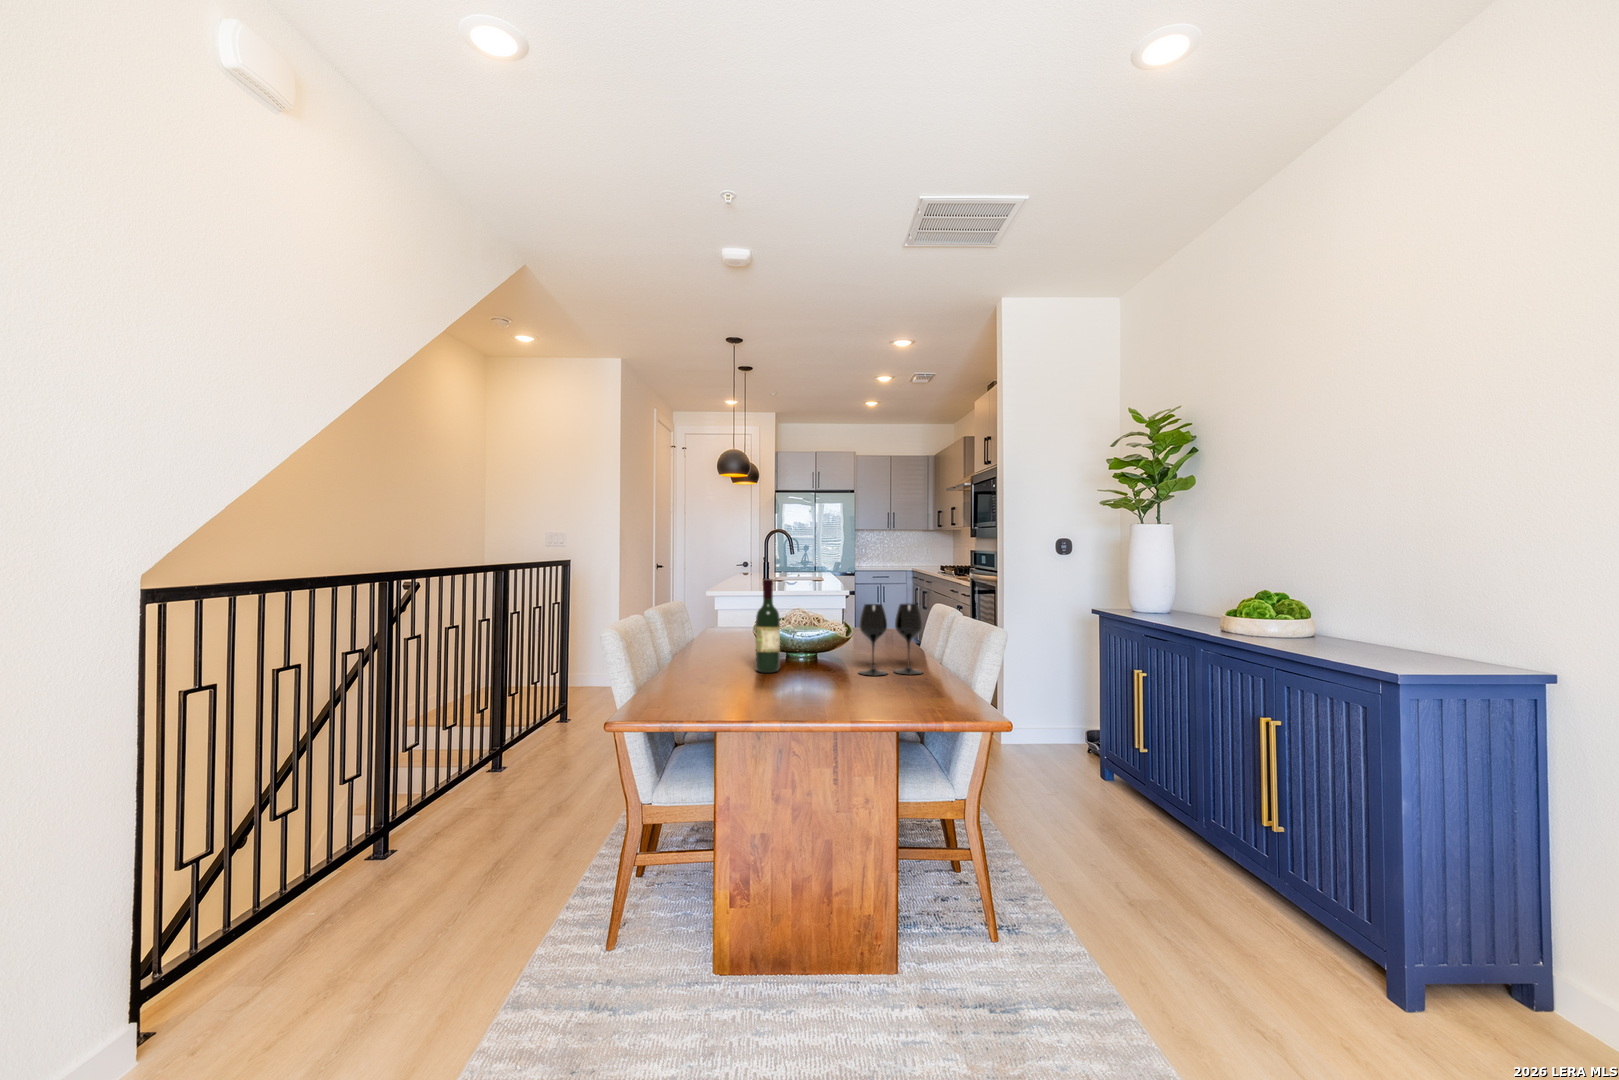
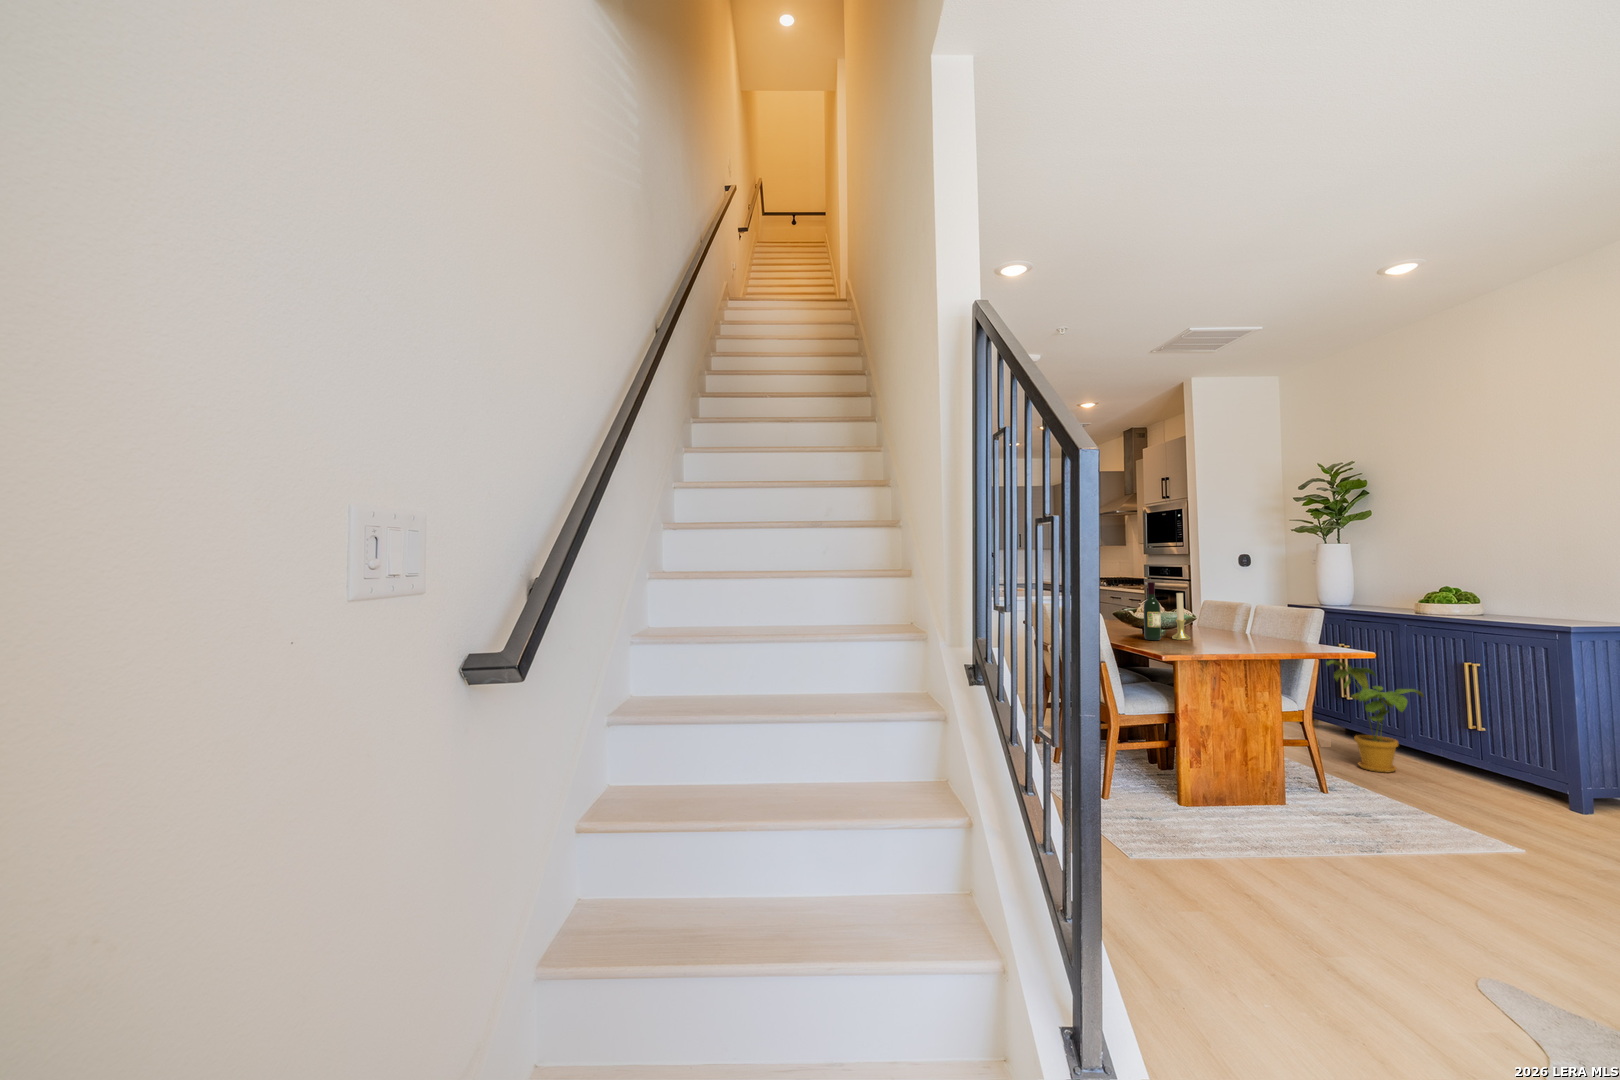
candle holder: none [804,594,830,672] -> present [1172,593,1190,640]
wine glass: present [859,604,923,676] -> none [1210,596,1252,640]
house plant: none [1074,701,1213,884] -> present [1326,660,1424,772]

